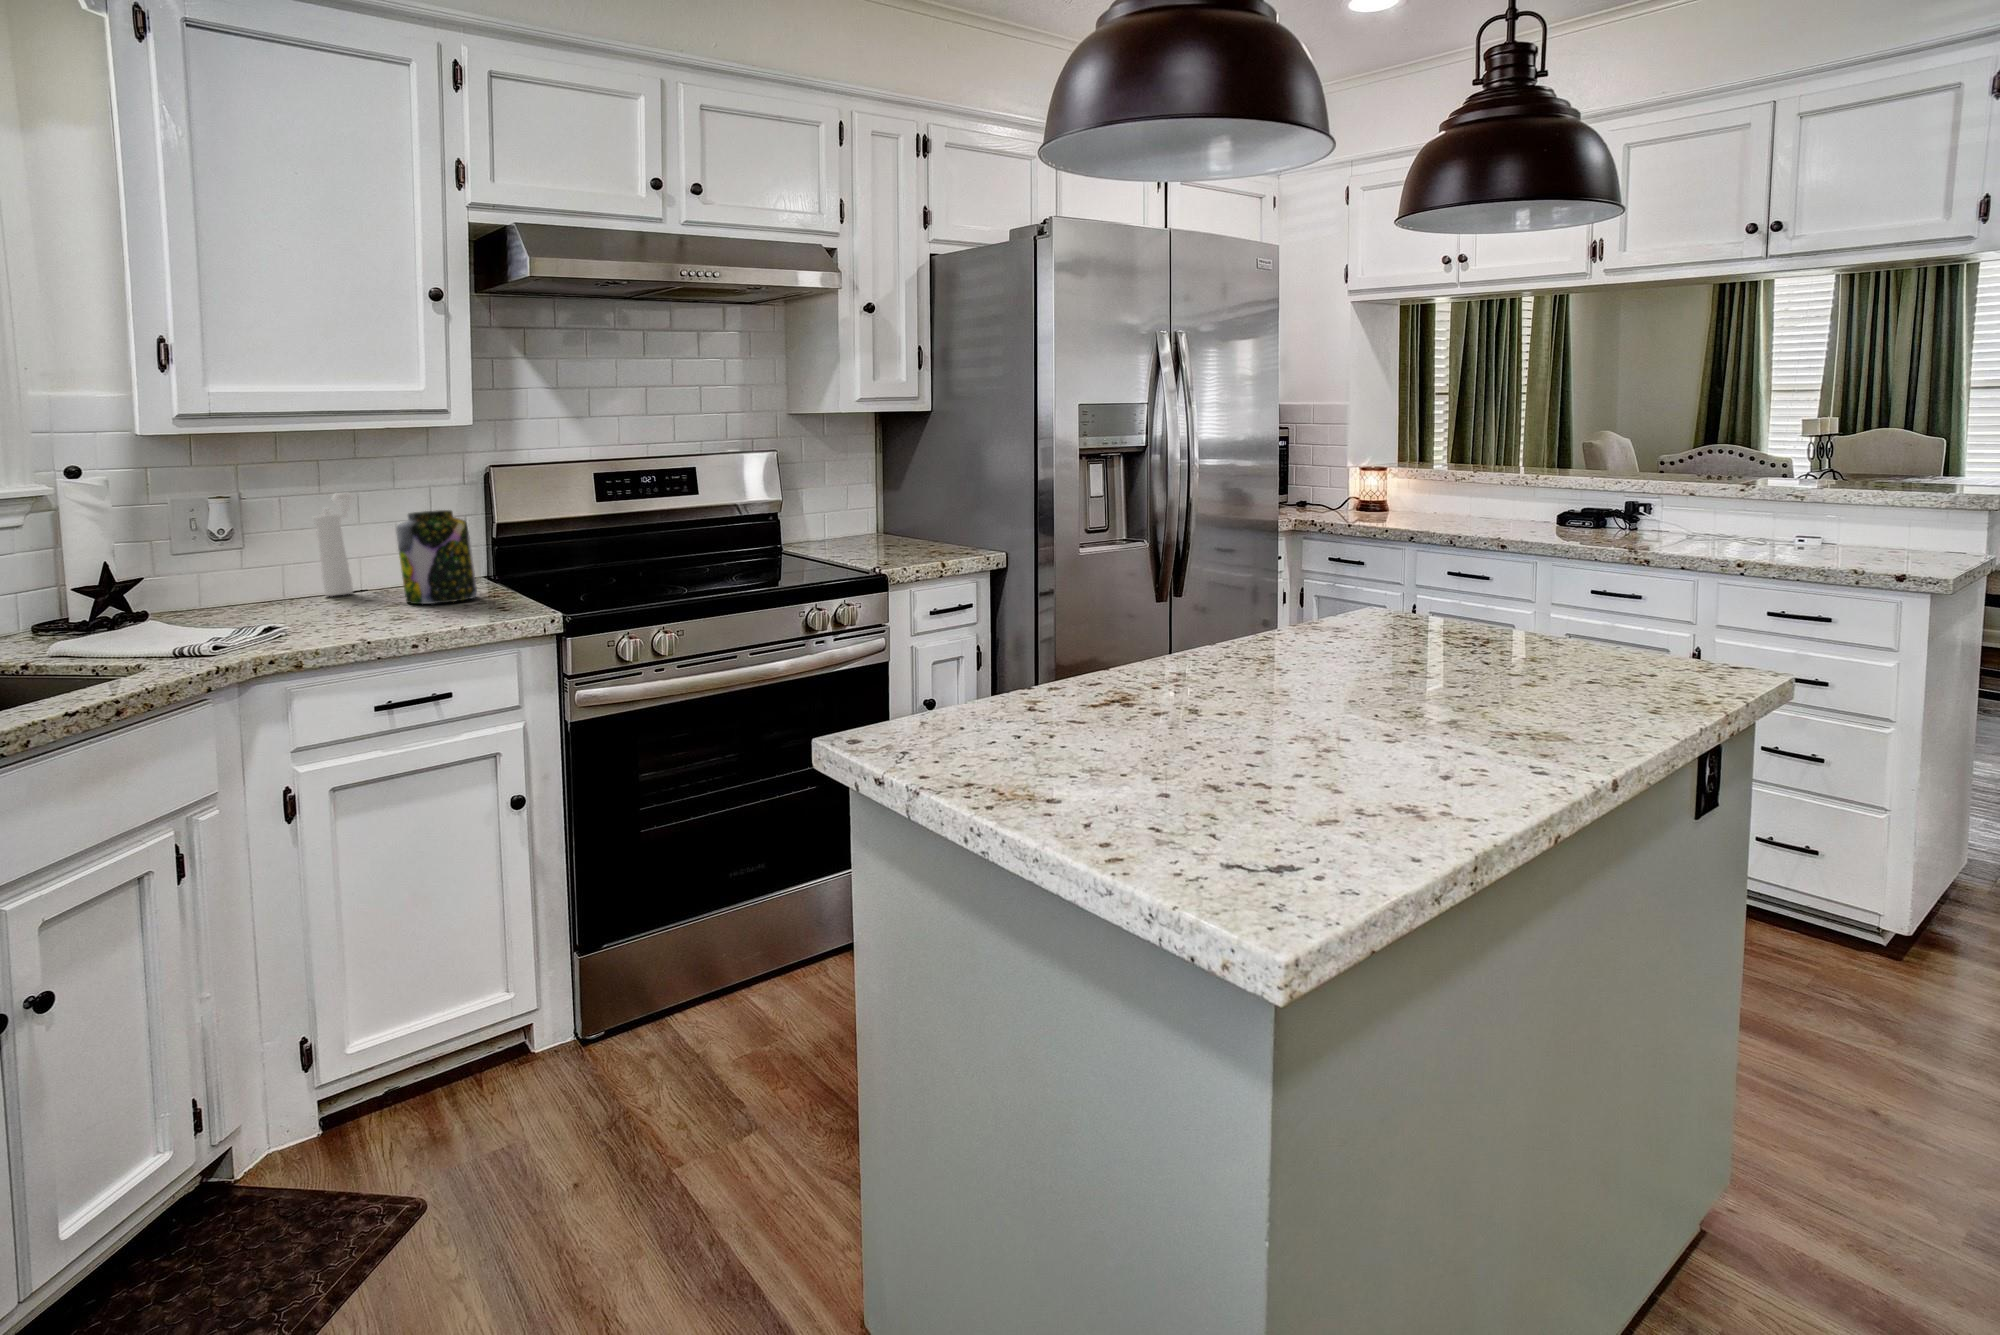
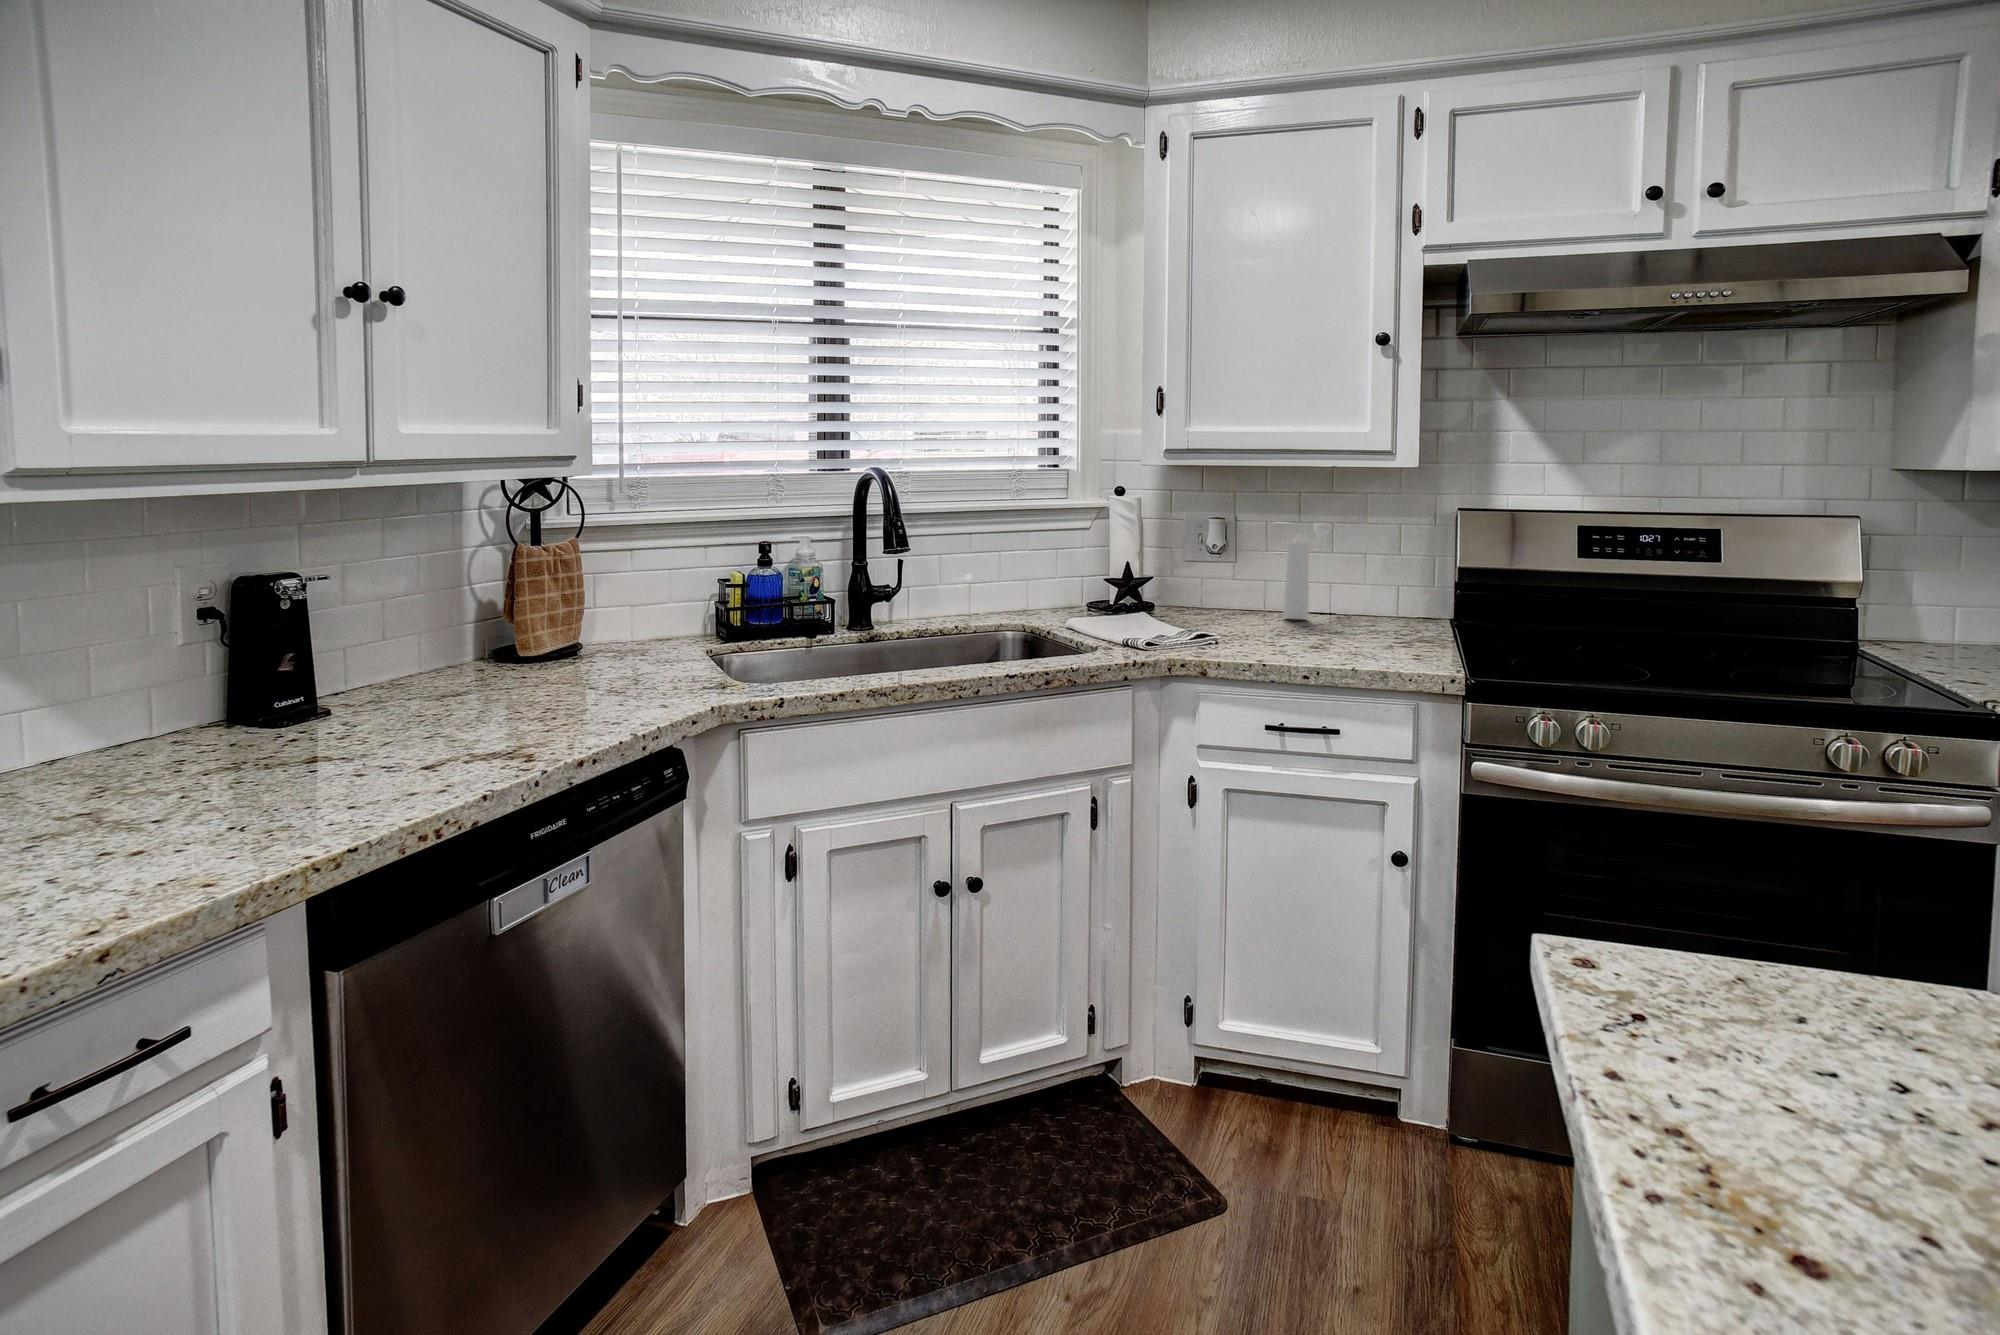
jar: present [396,510,477,604] -> none [1339,547,1409,641]

